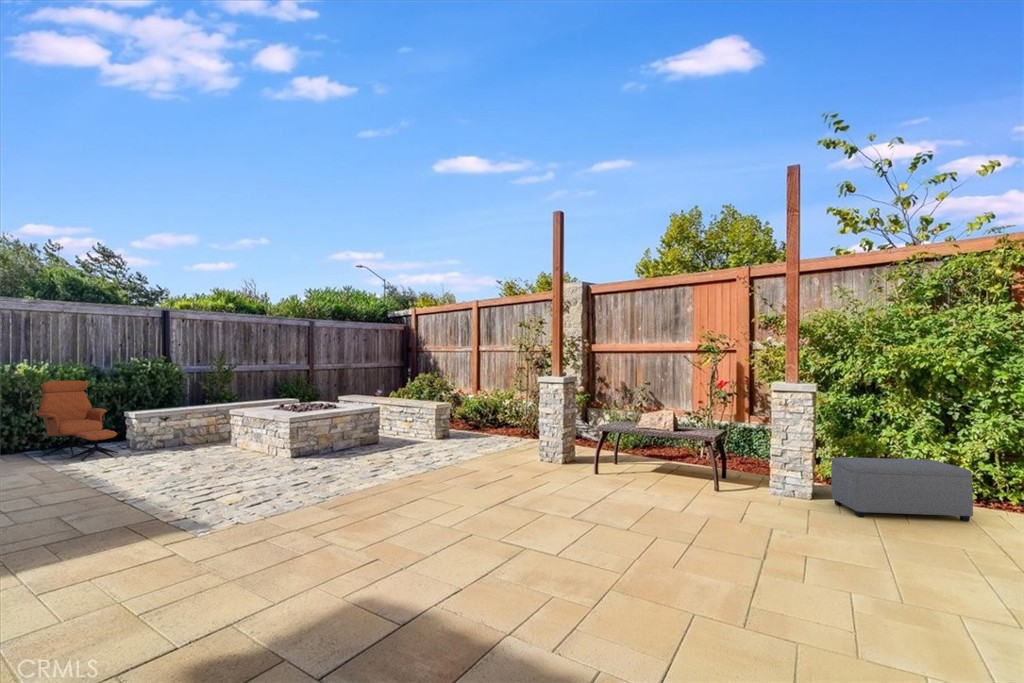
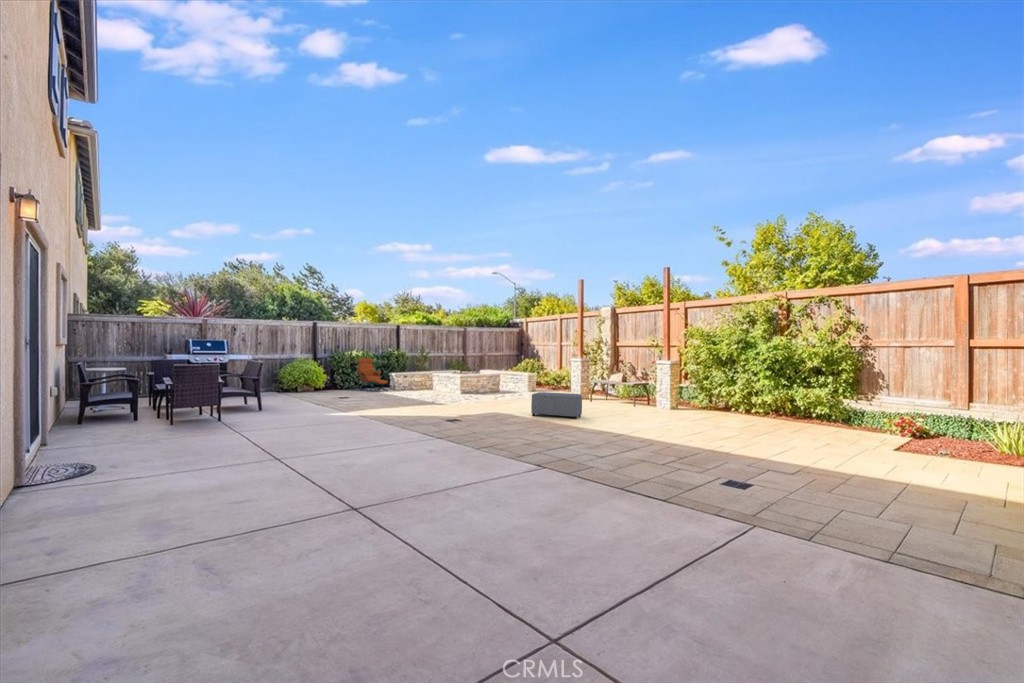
ottoman: present [831,457,973,521] -> present [531,392,582,419]

